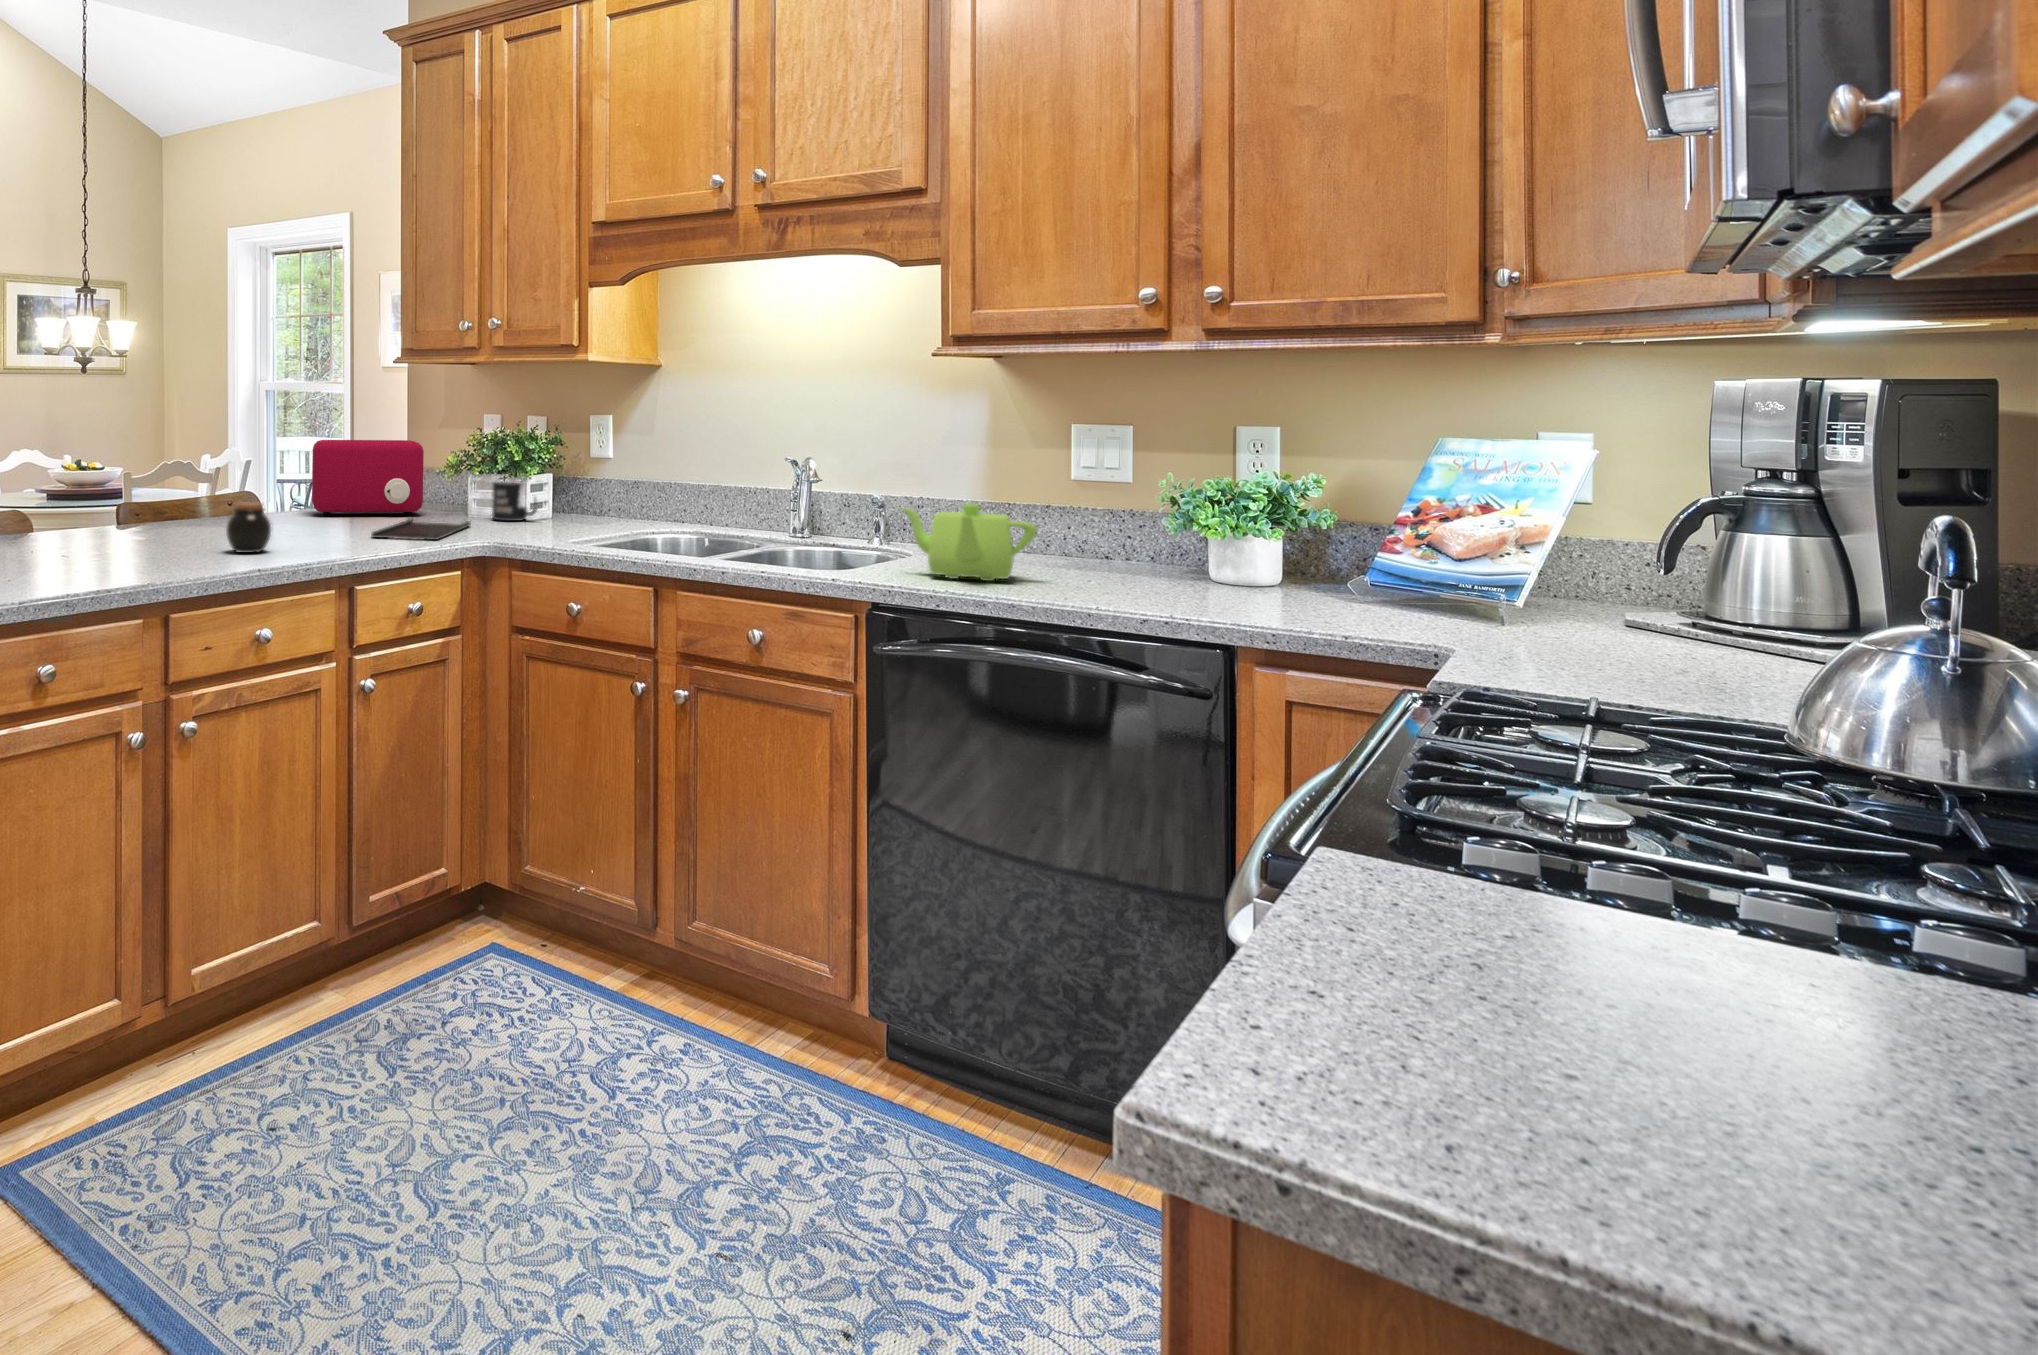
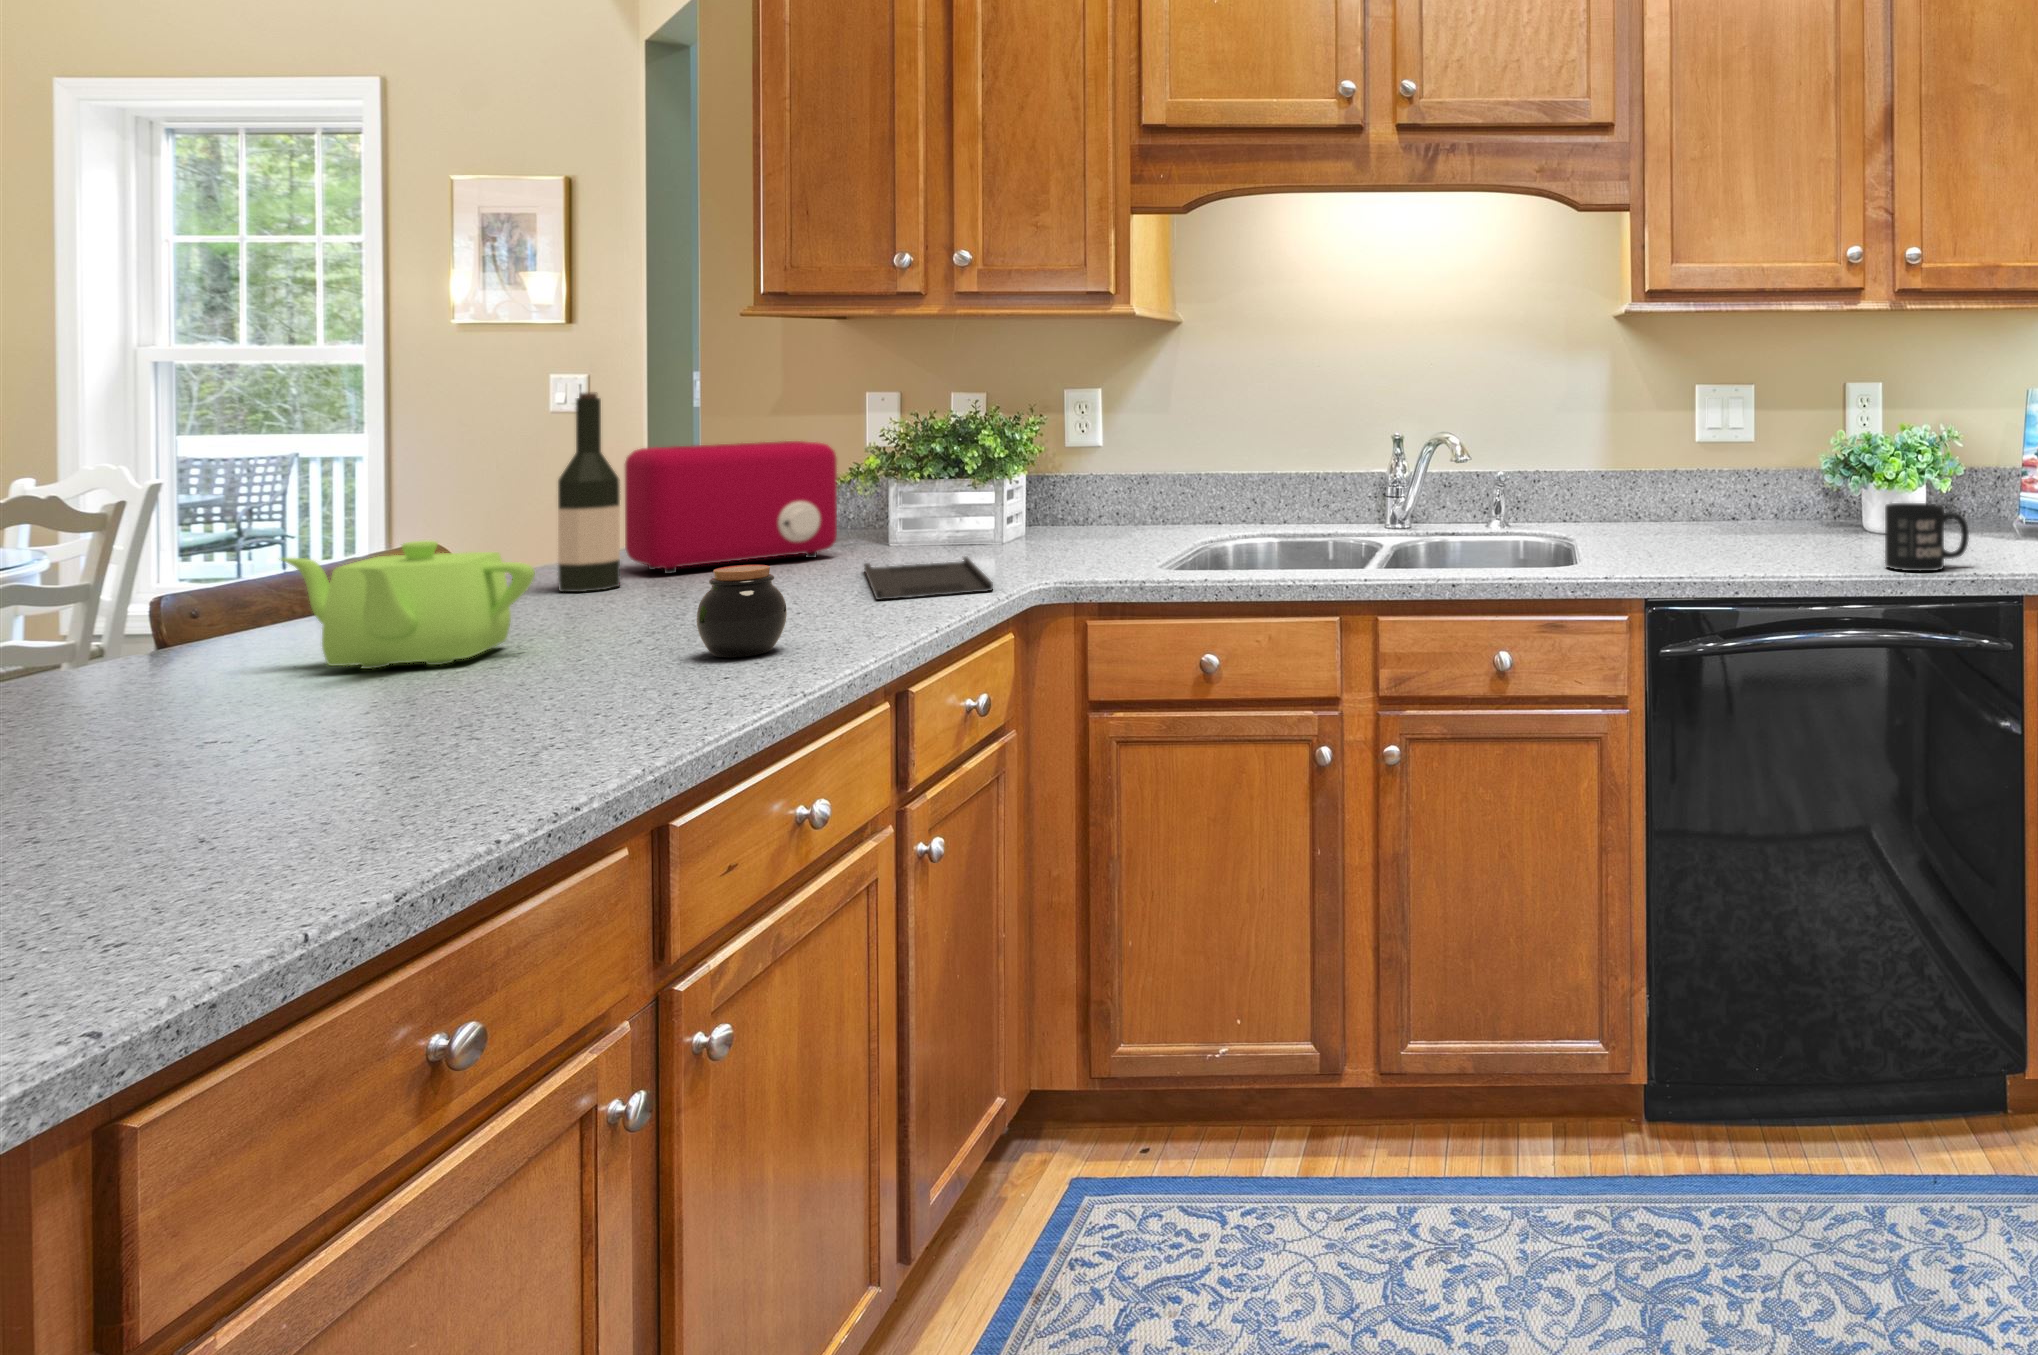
wine bottle: none [260,405,293,520] -> present [558,392,620,592]
mug: present [492,481,539,521] -> present [1885,503,1969,571]
teapot: present [901,504,1037,581] -> present [282,541,535,669]

